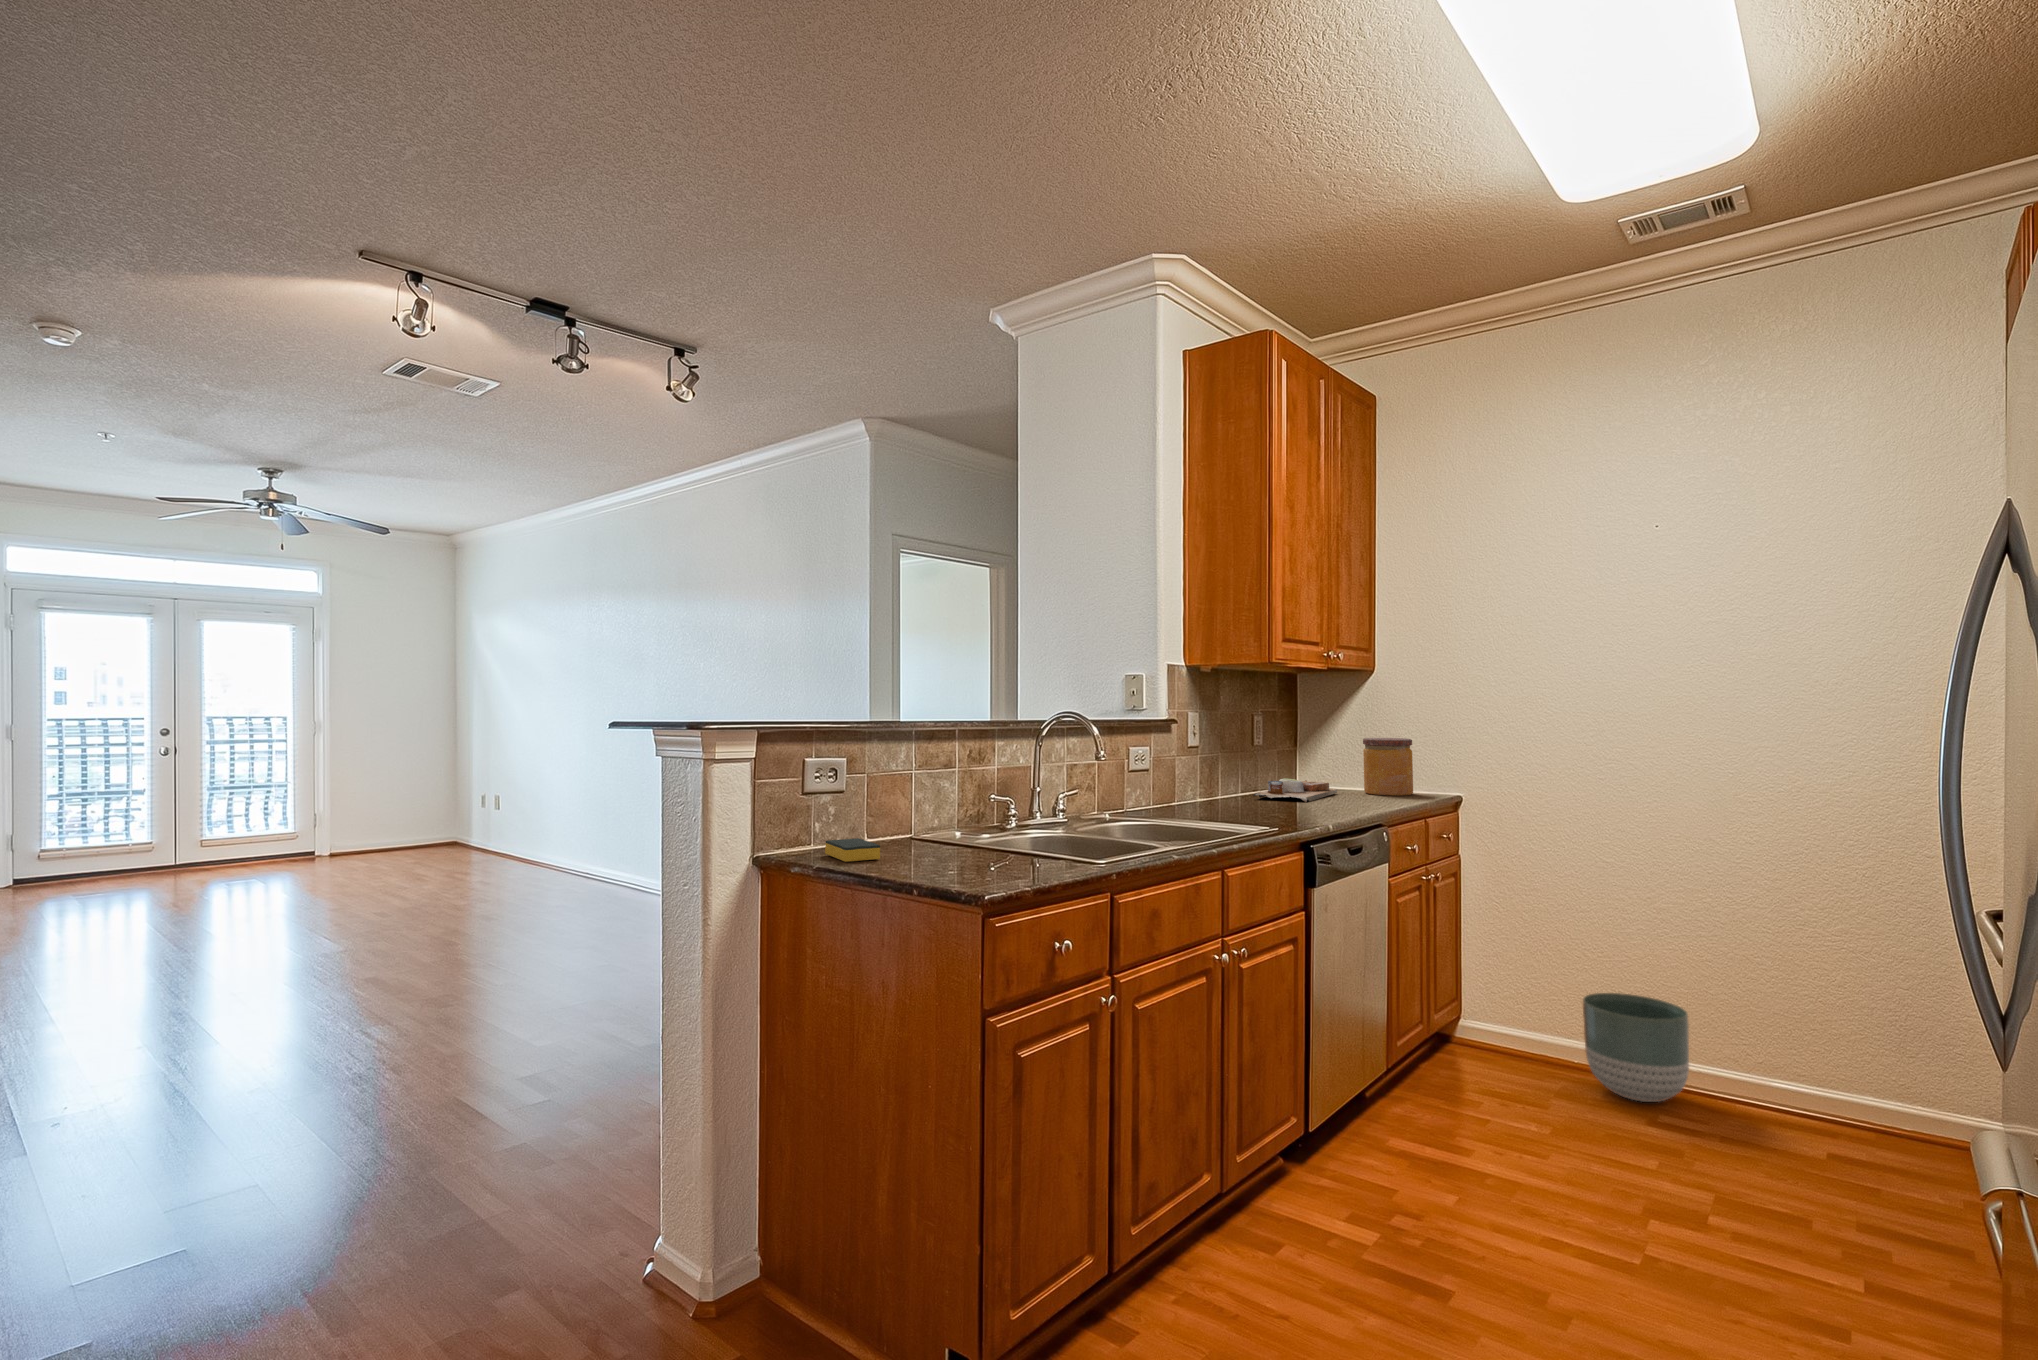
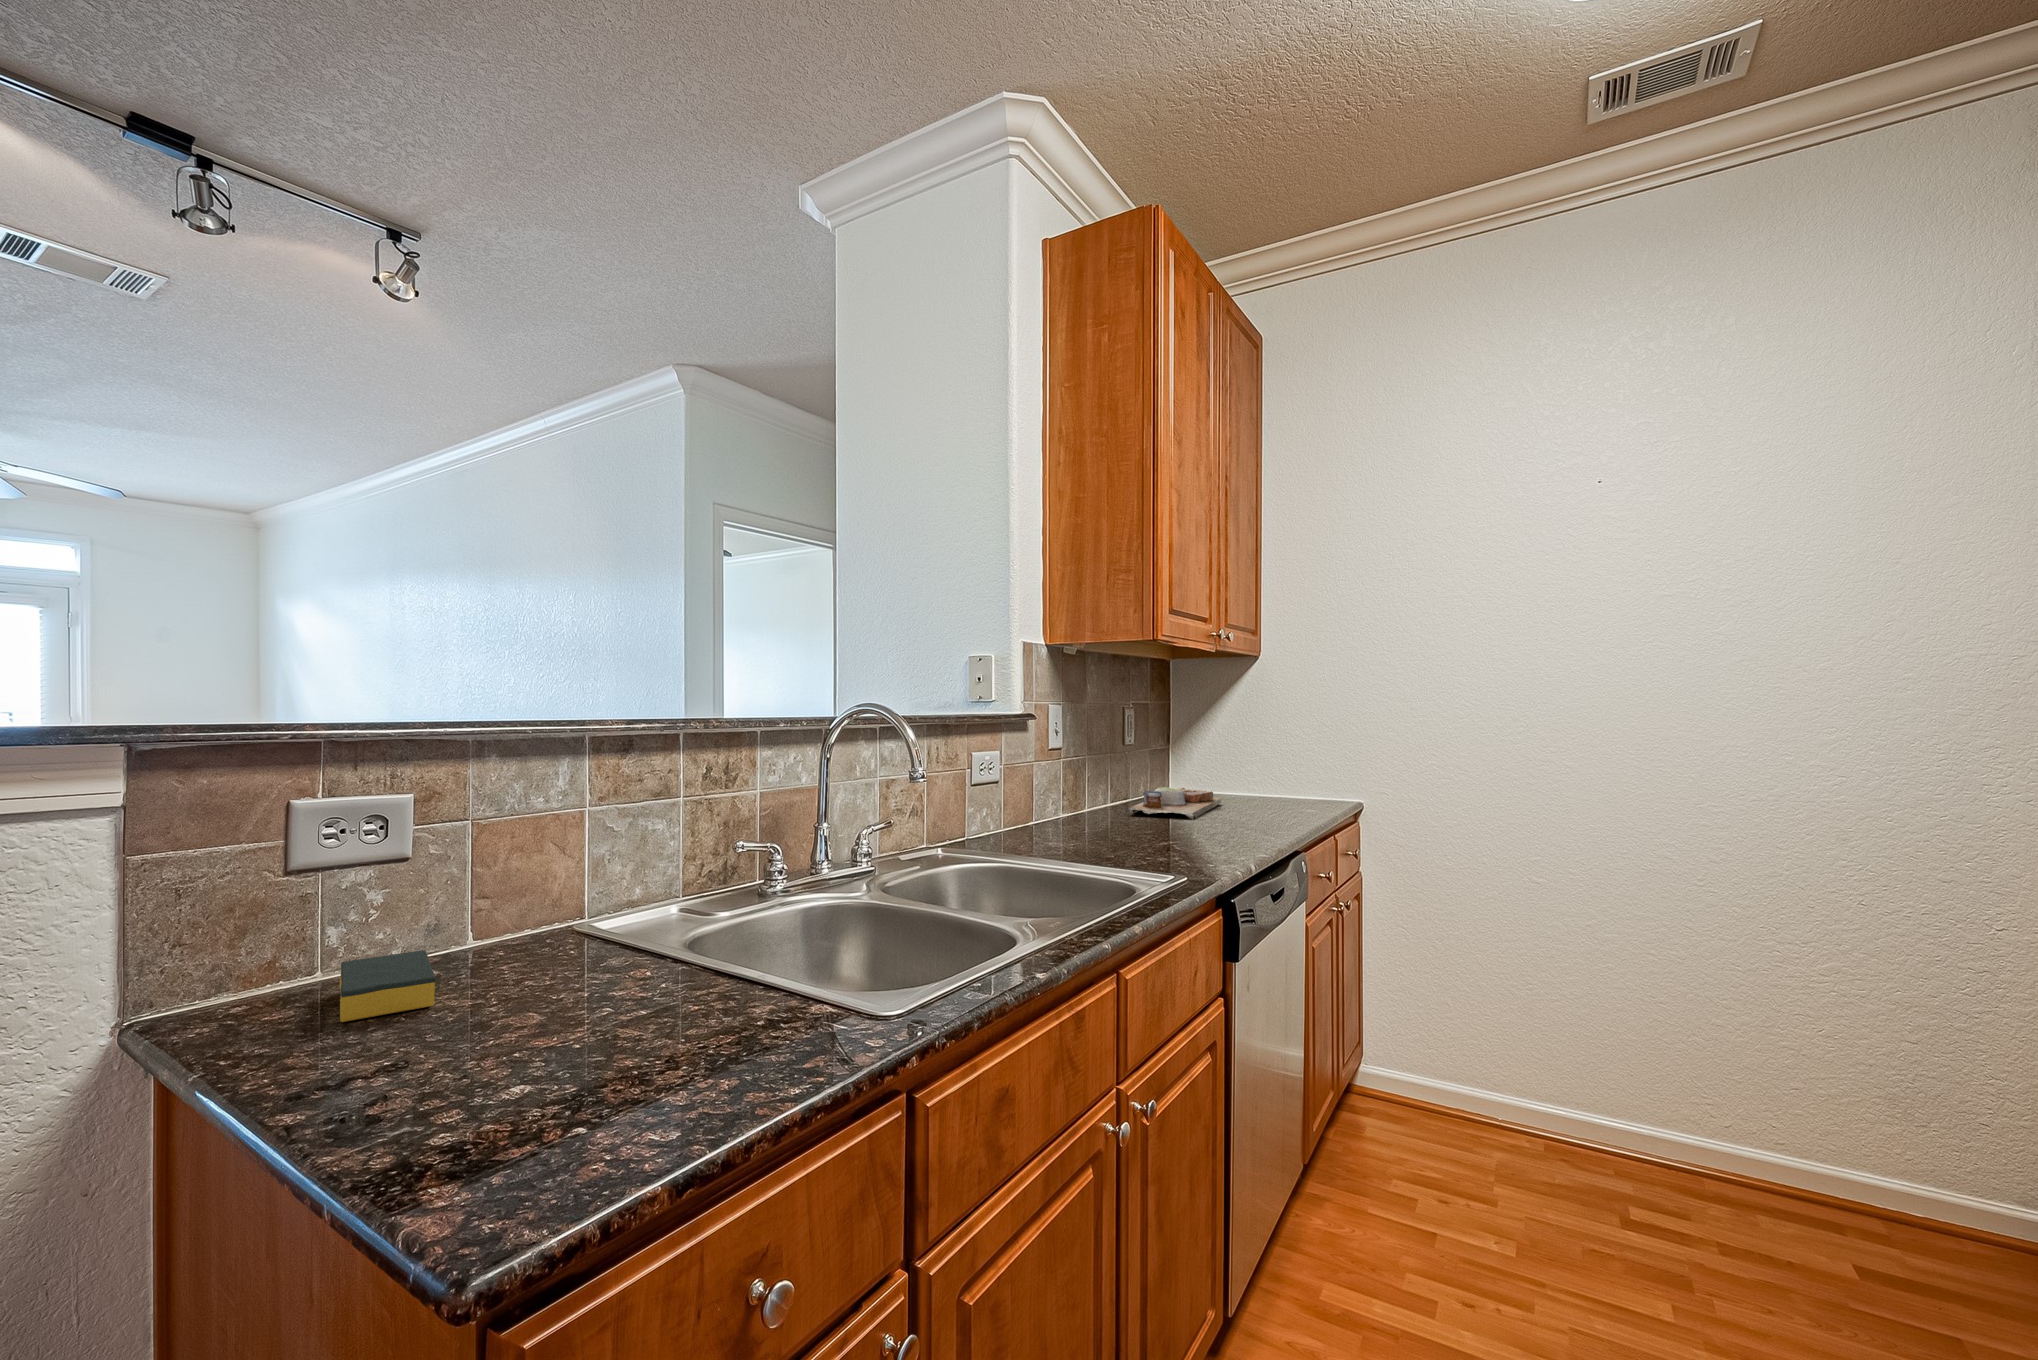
jar: present [1363,738,1413,796] -> none [1249,736,1308,806]
planter: present [1583,993,1689,1102] -> none [1531,1052,1670,1203]

